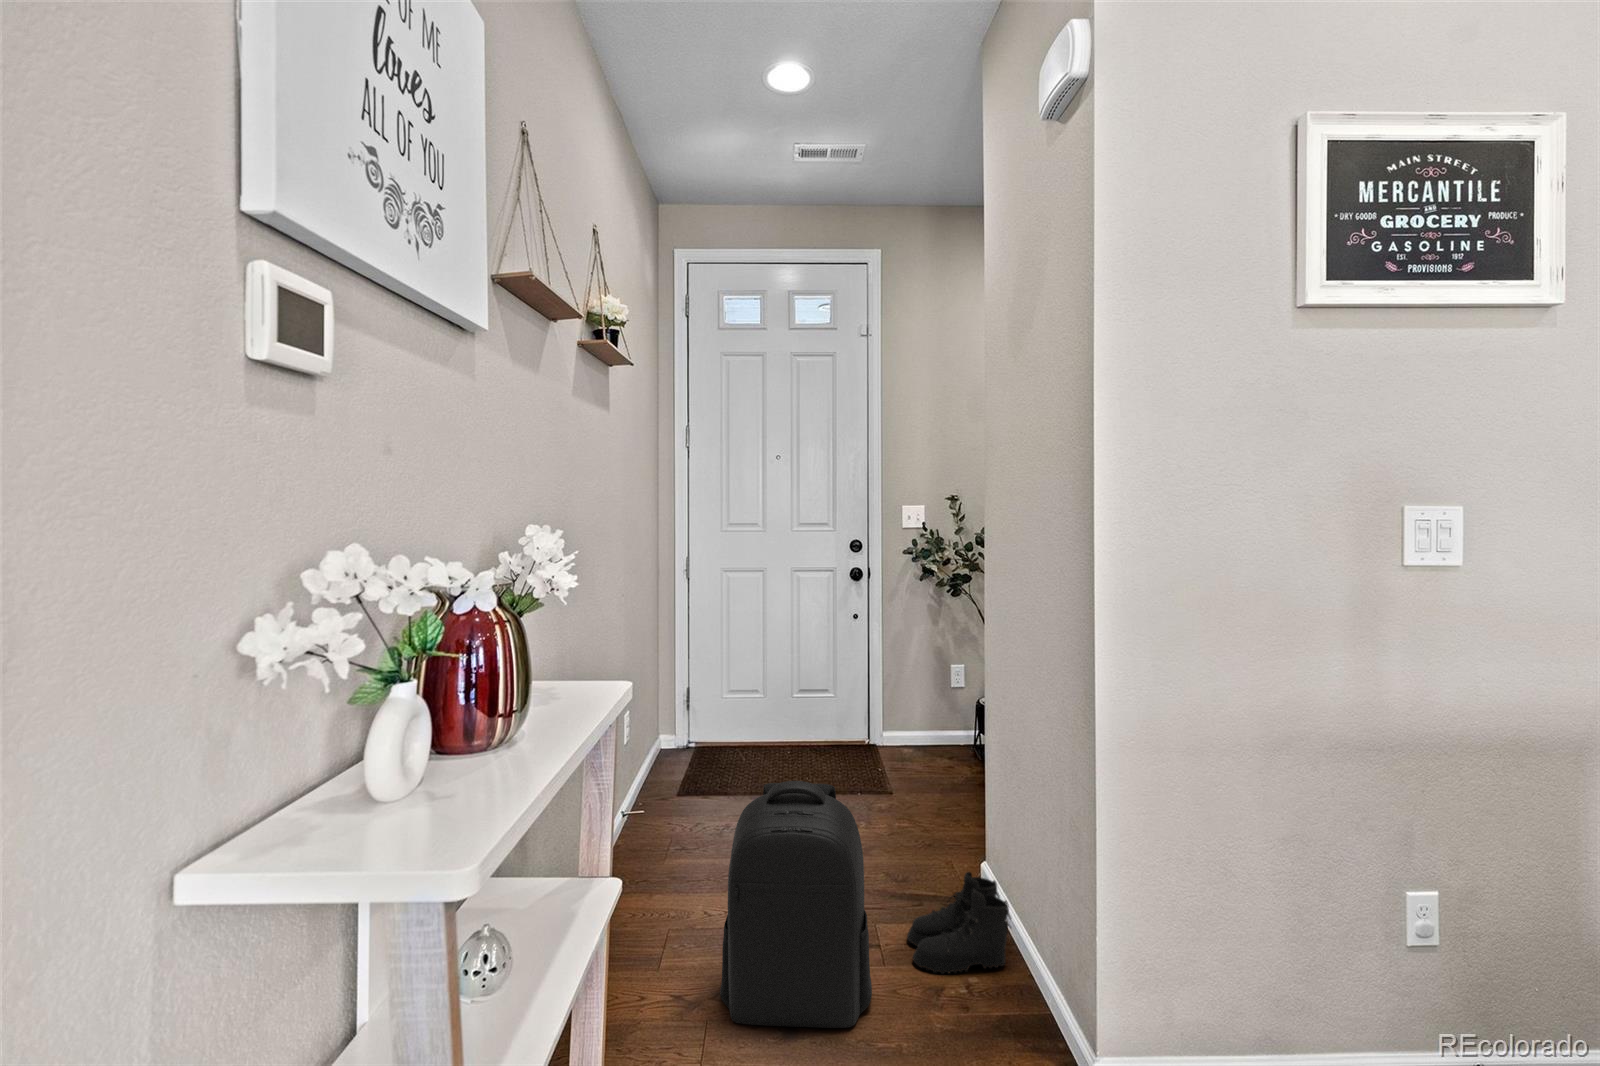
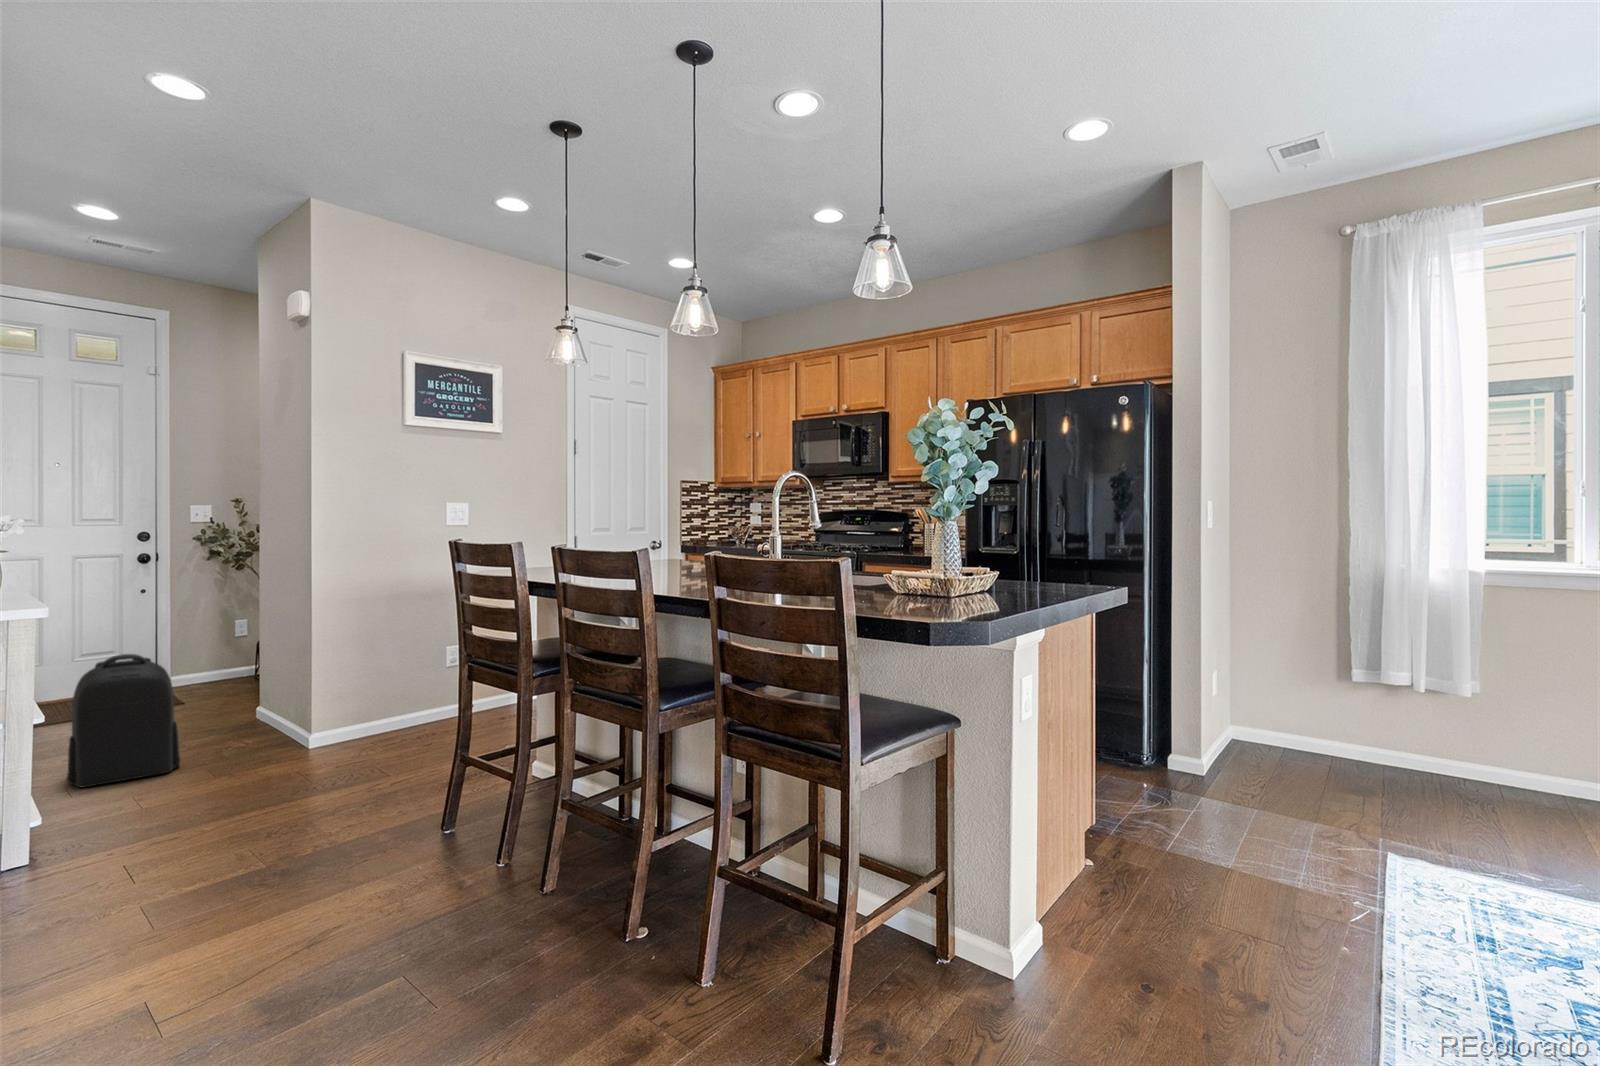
boots: present [907,872,1011,974] -> none [202,702,272,751]

